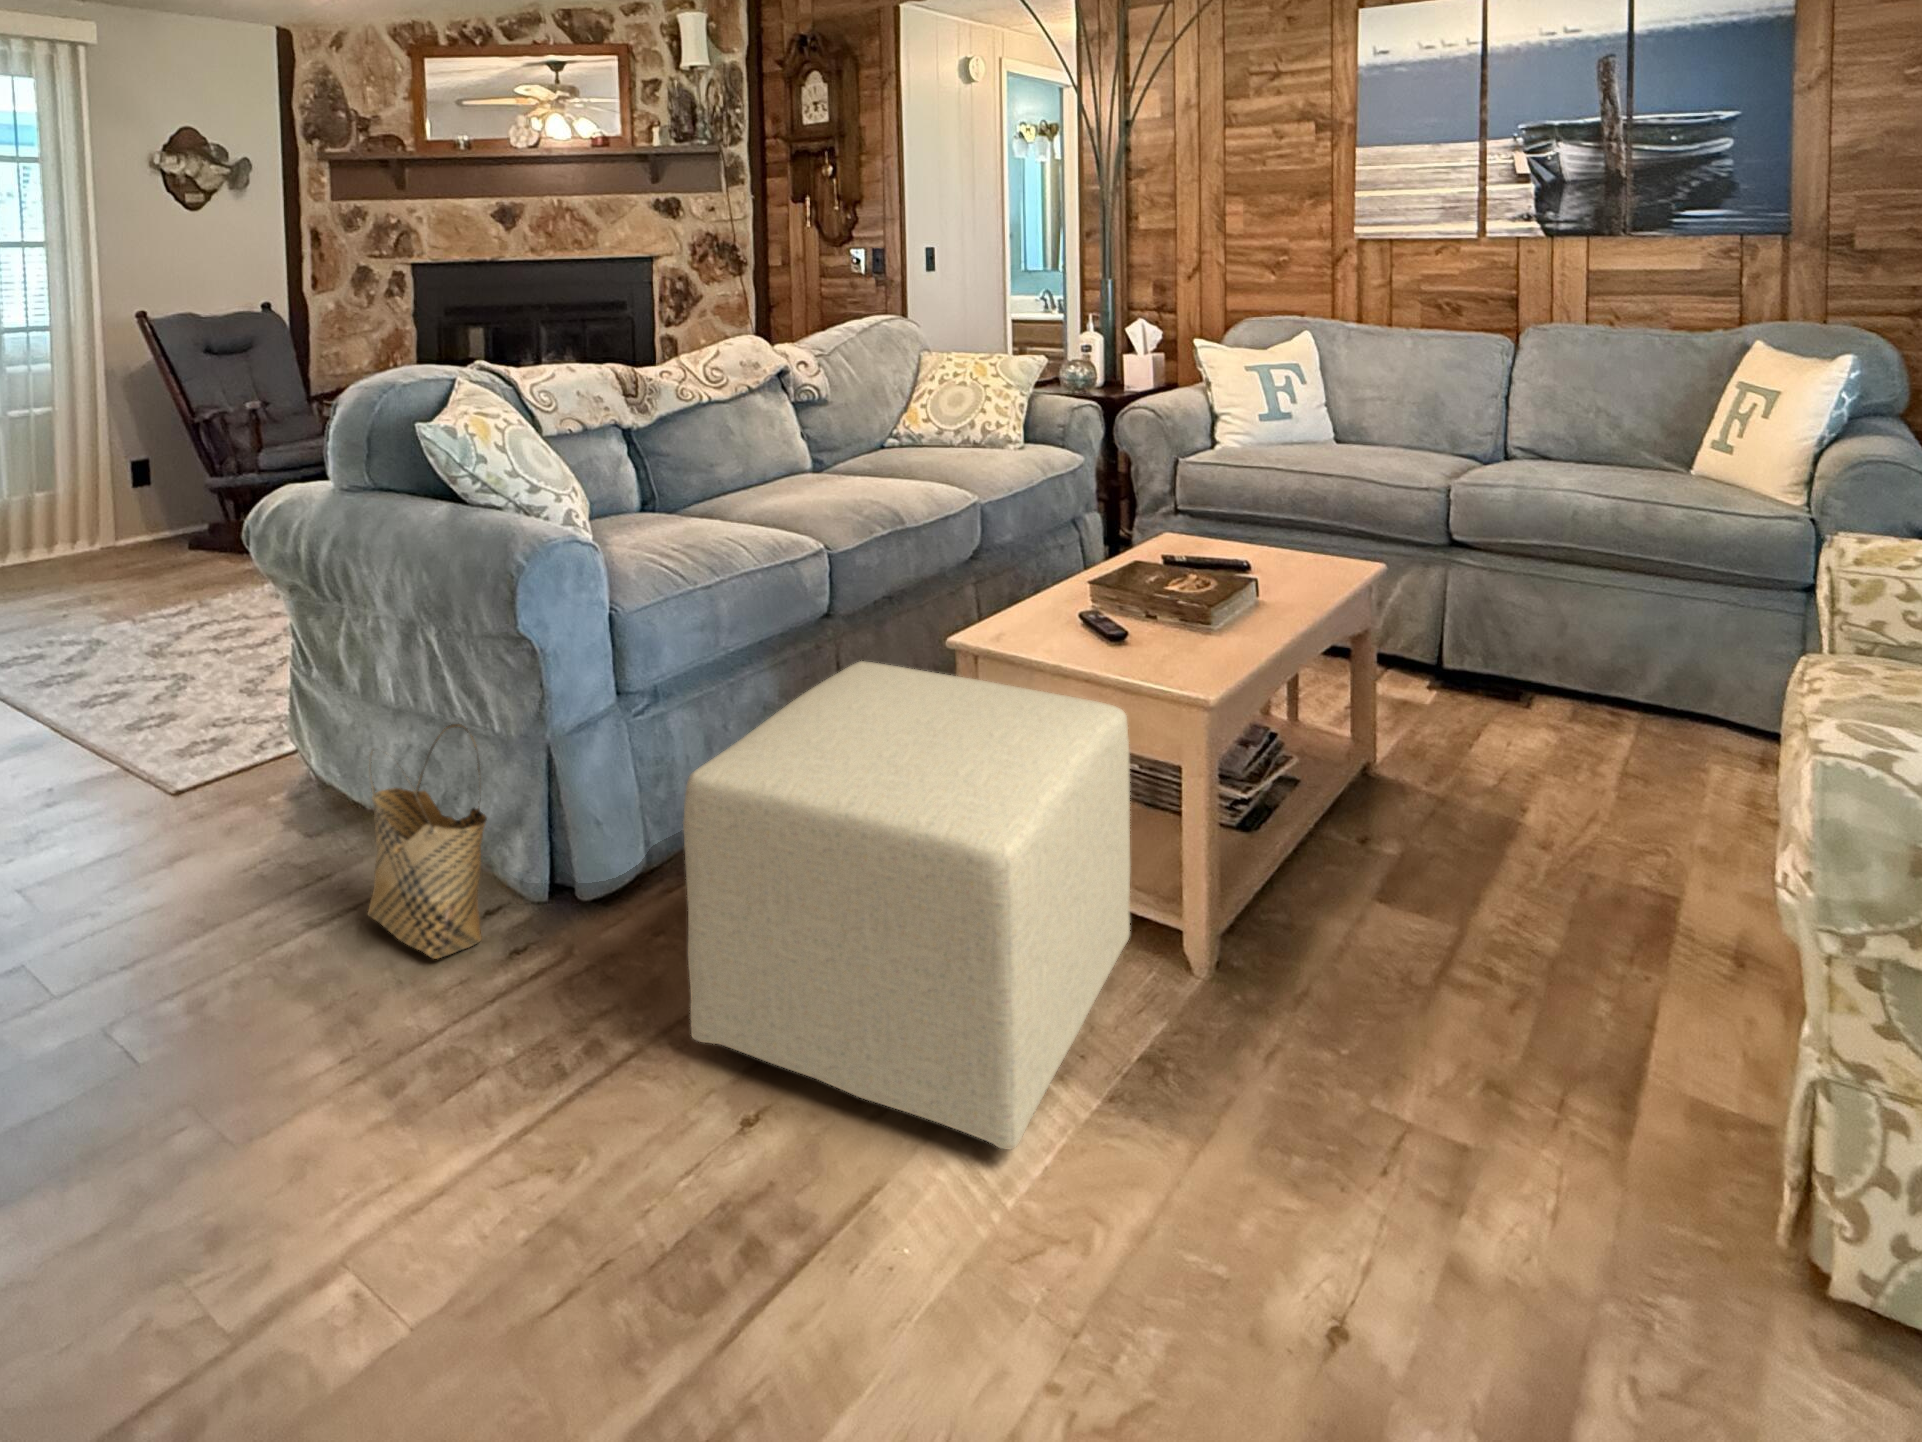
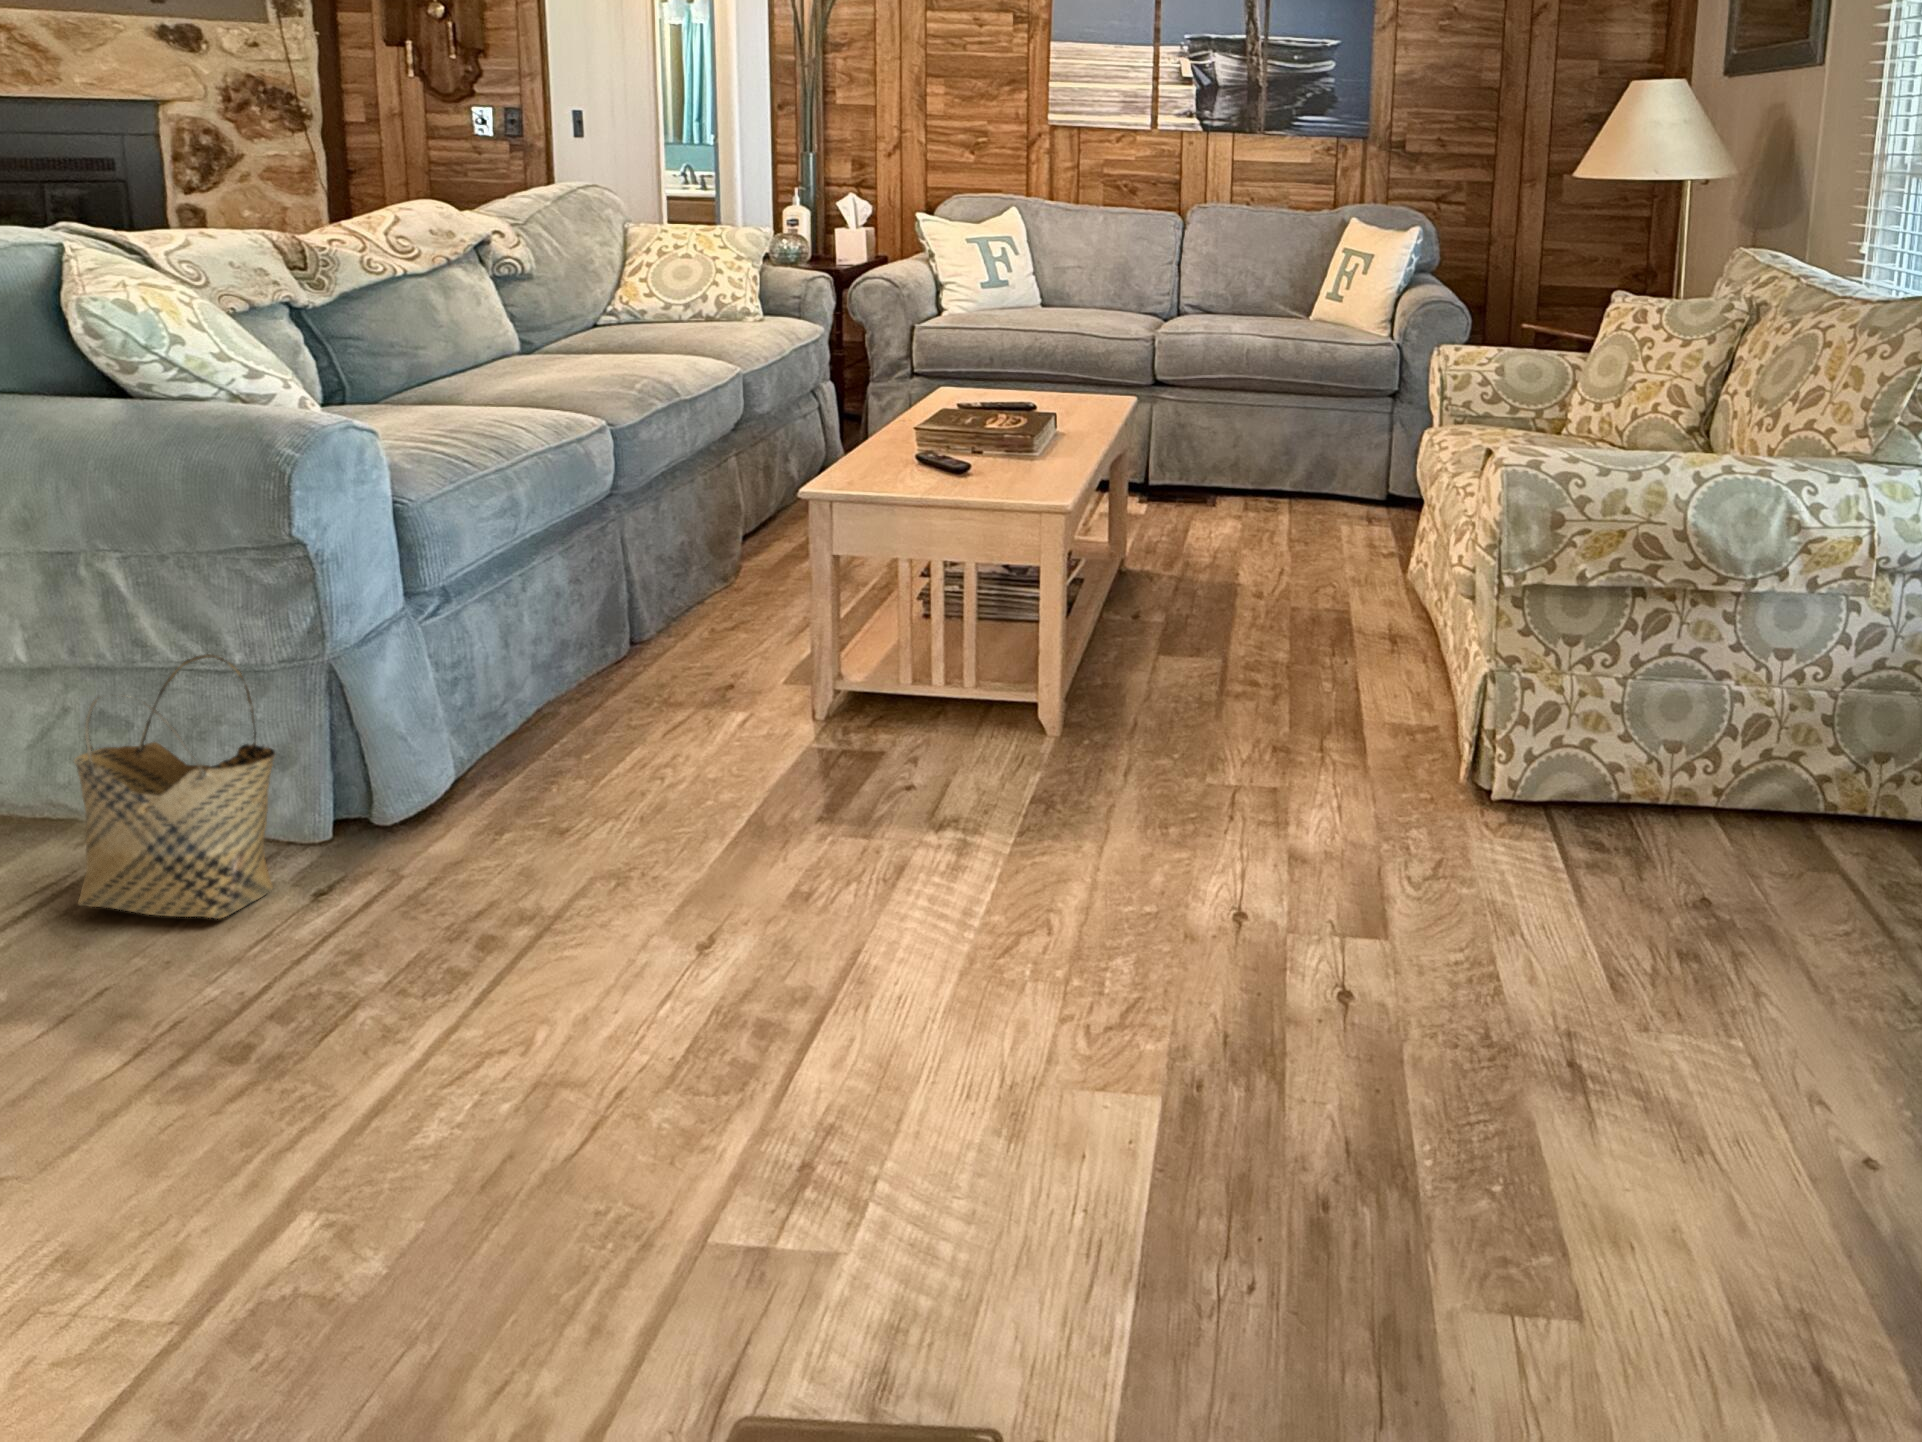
ottoman: present [683,661,1130,1149] -> none [606,521,997,891]

